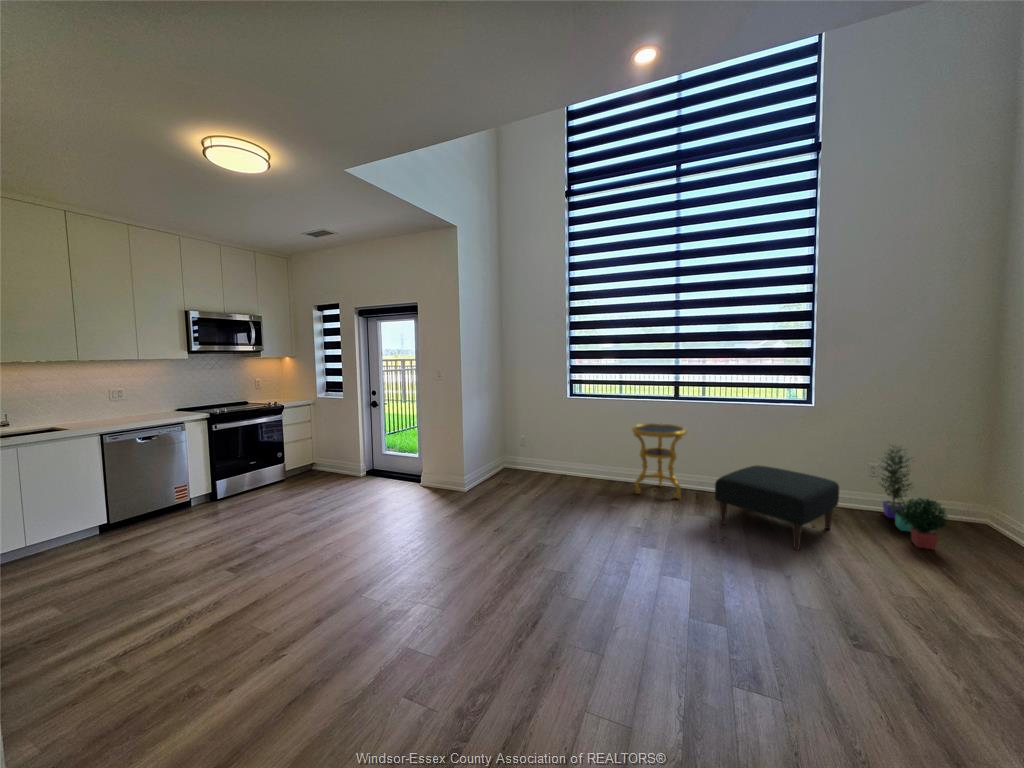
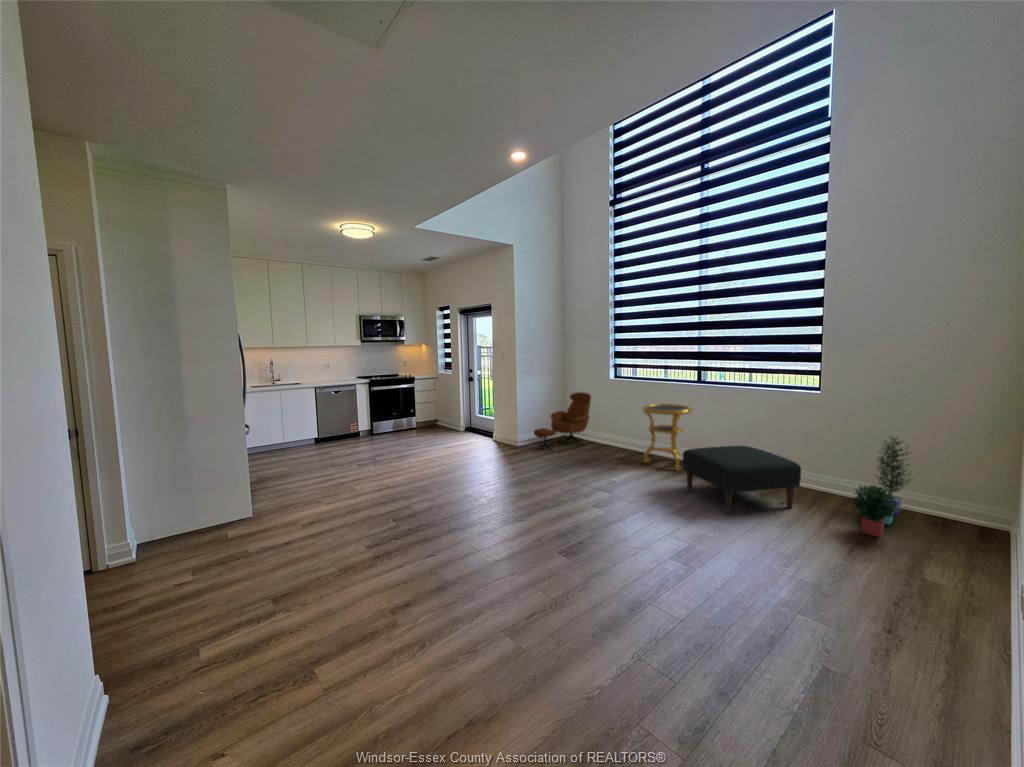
lounge chair: none [492,414,551,496] -> present [534,392,591,449]

